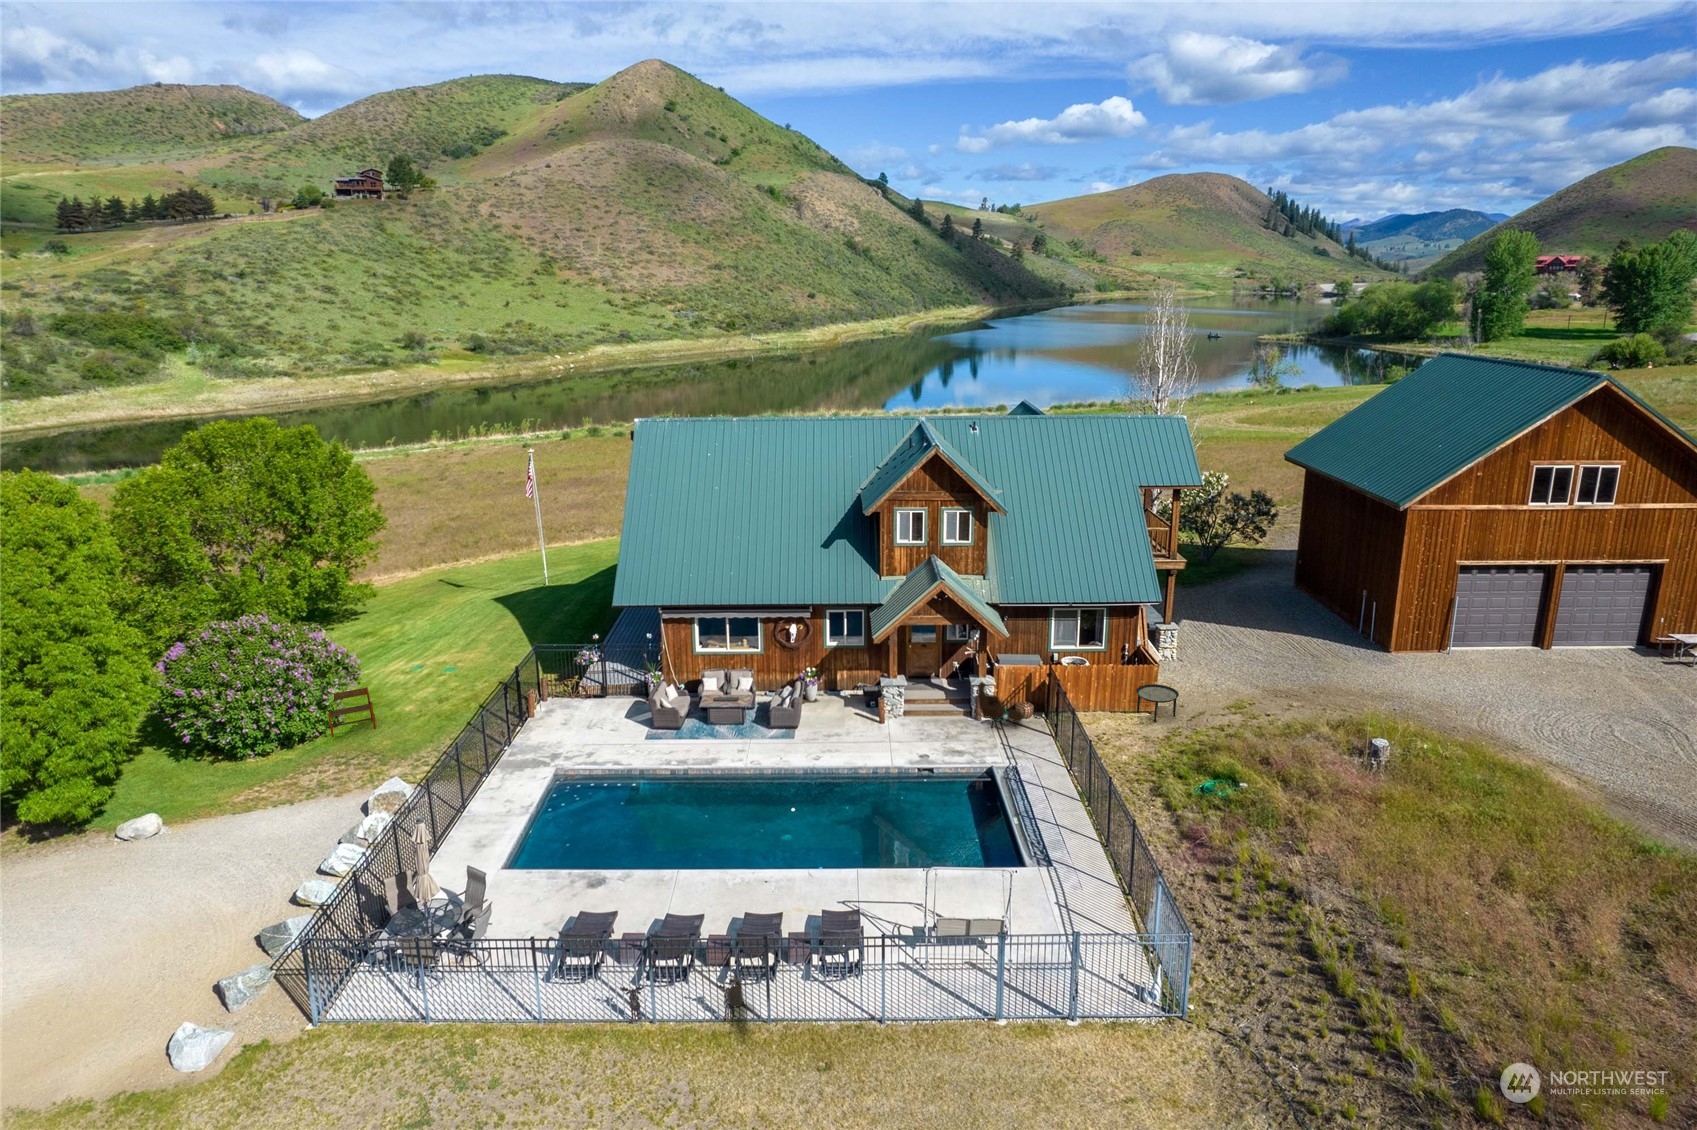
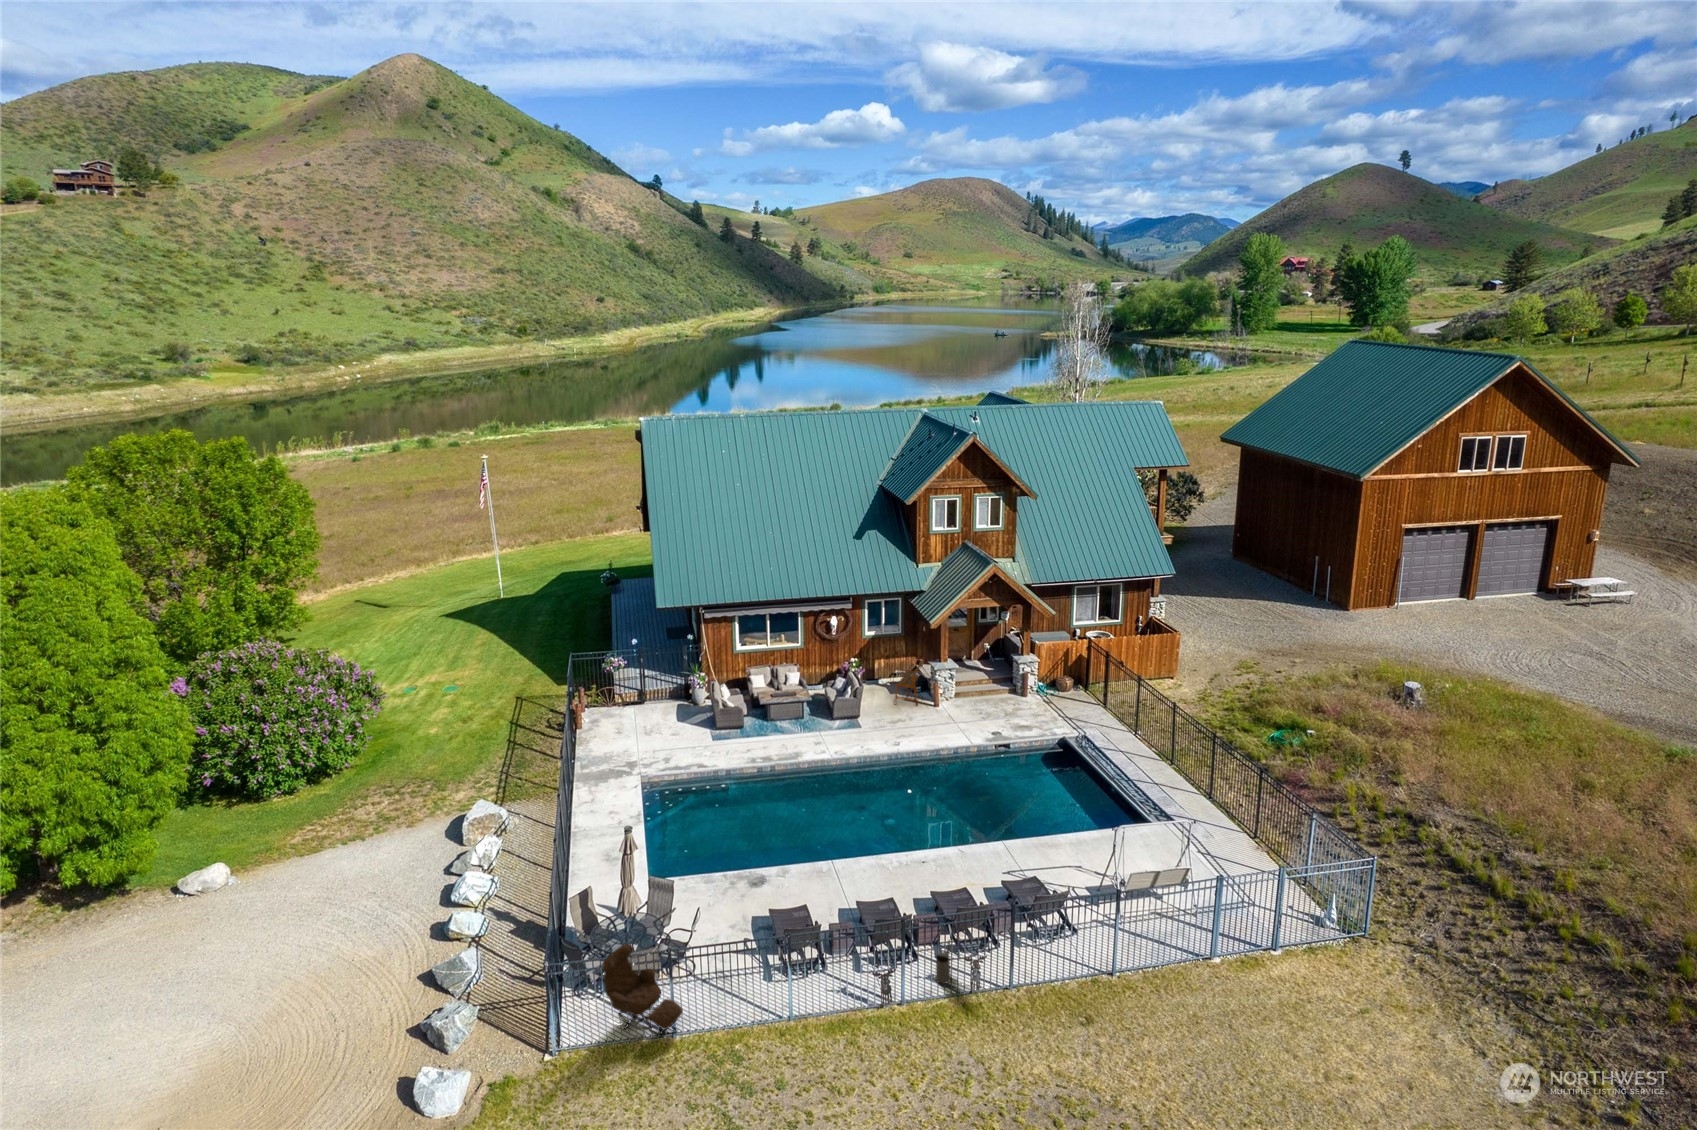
lounge chair: present [977,682,1023,727] -> present [603,944,683,1036]
round table: present [1136,684,1179,722] -> none [1167,650,1208,684]
bench: present [328,687,376,737] -> present [894,659,924,705]

